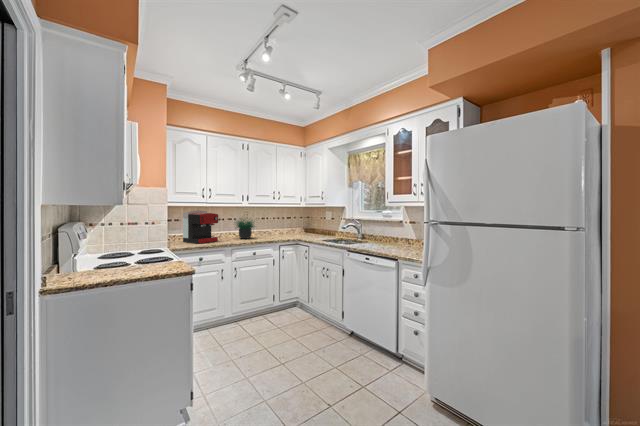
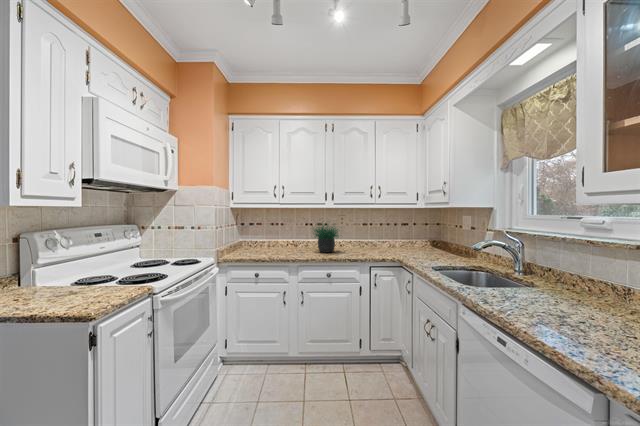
coffee maker: present [183,210,218,243] -> none [251,213,287,255]

